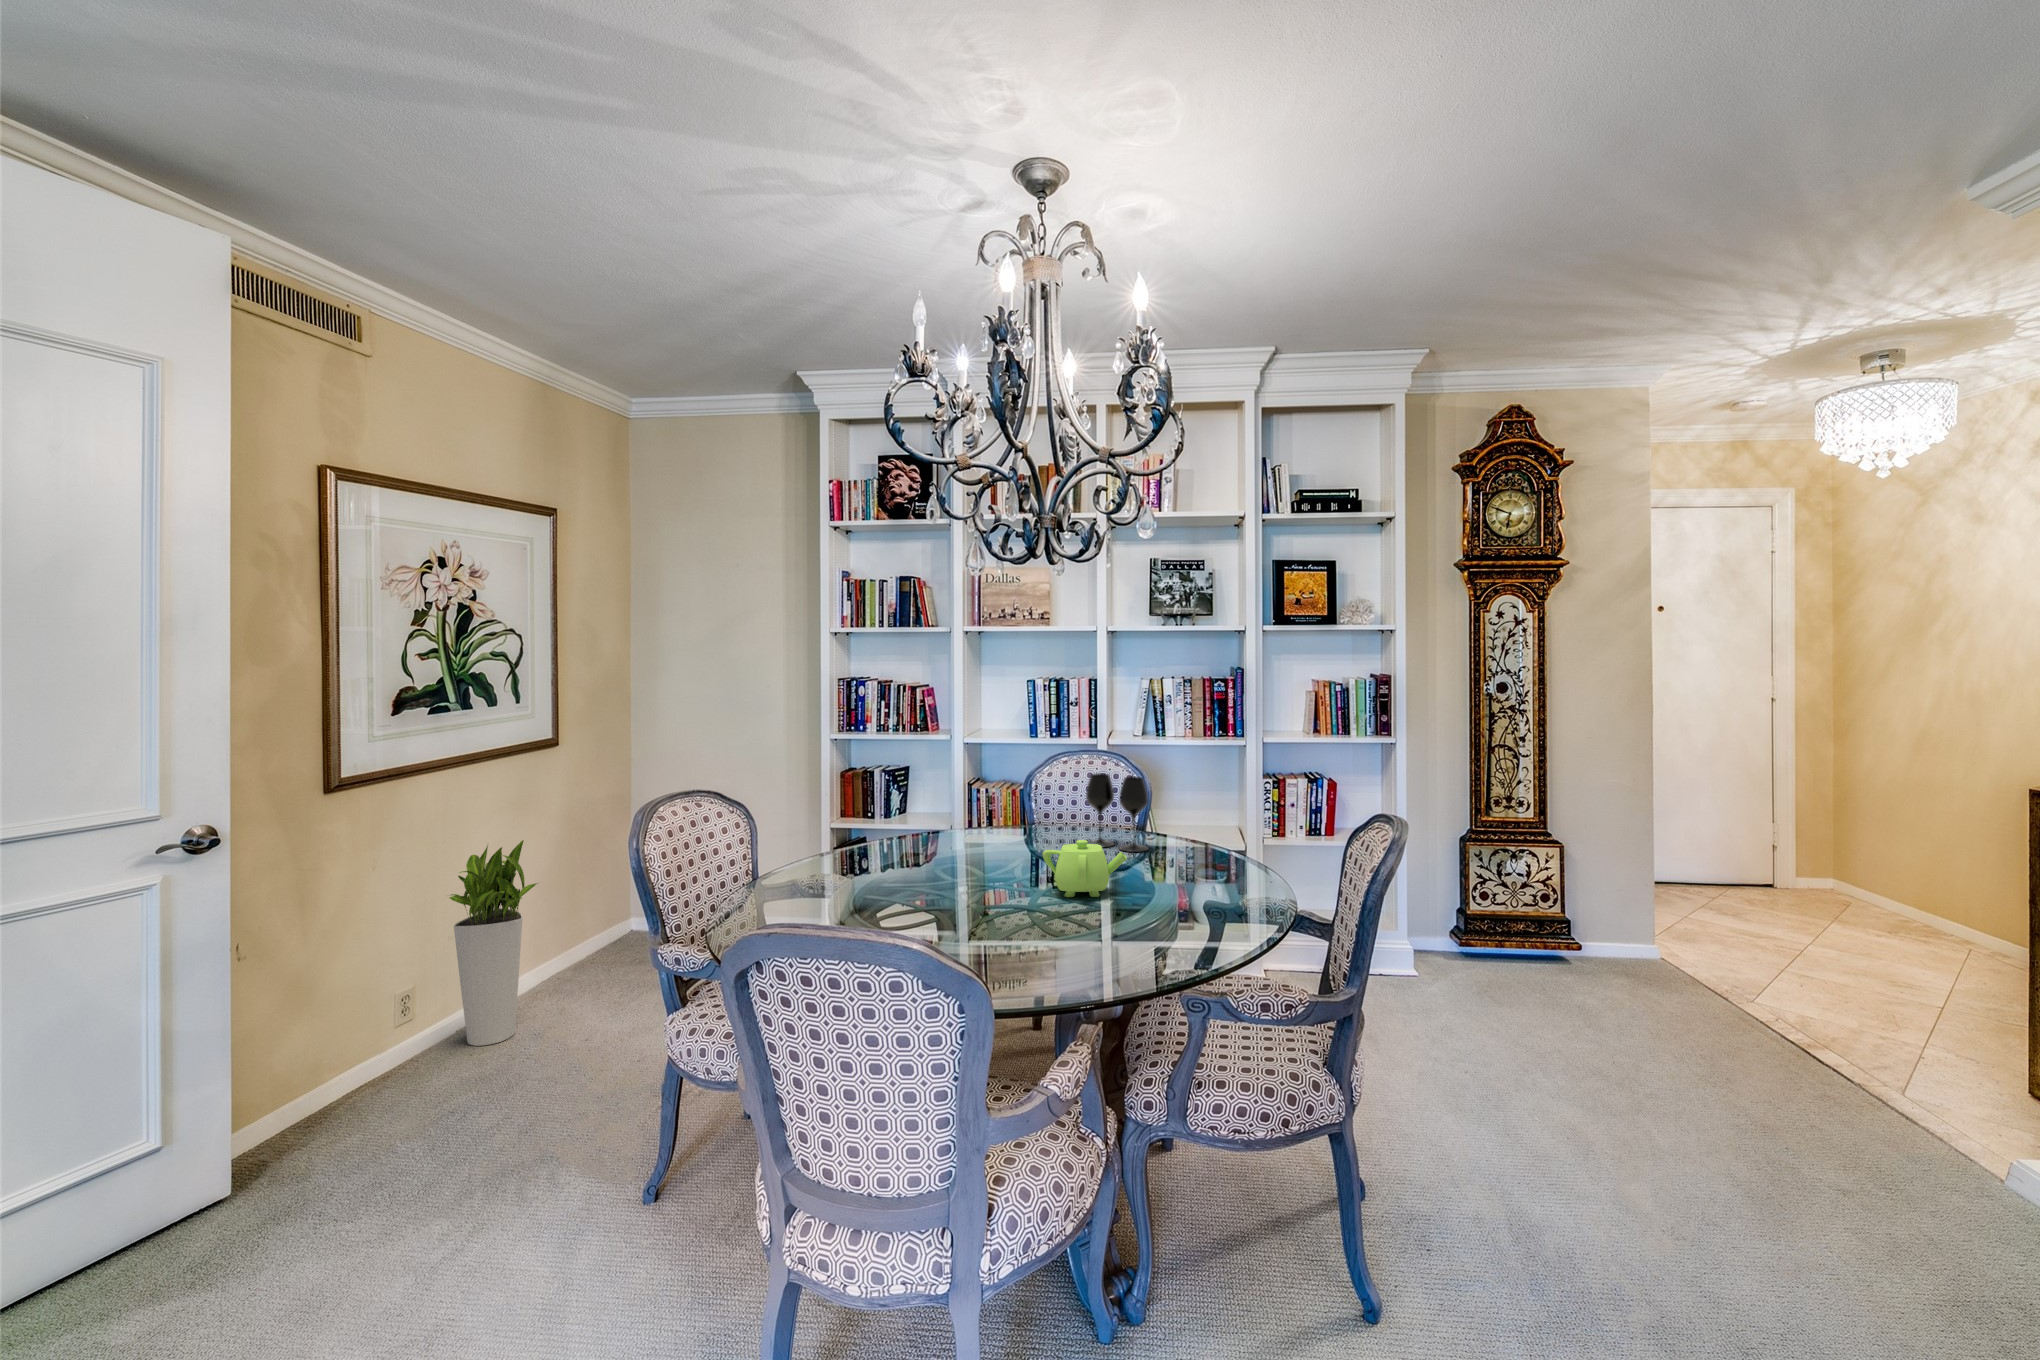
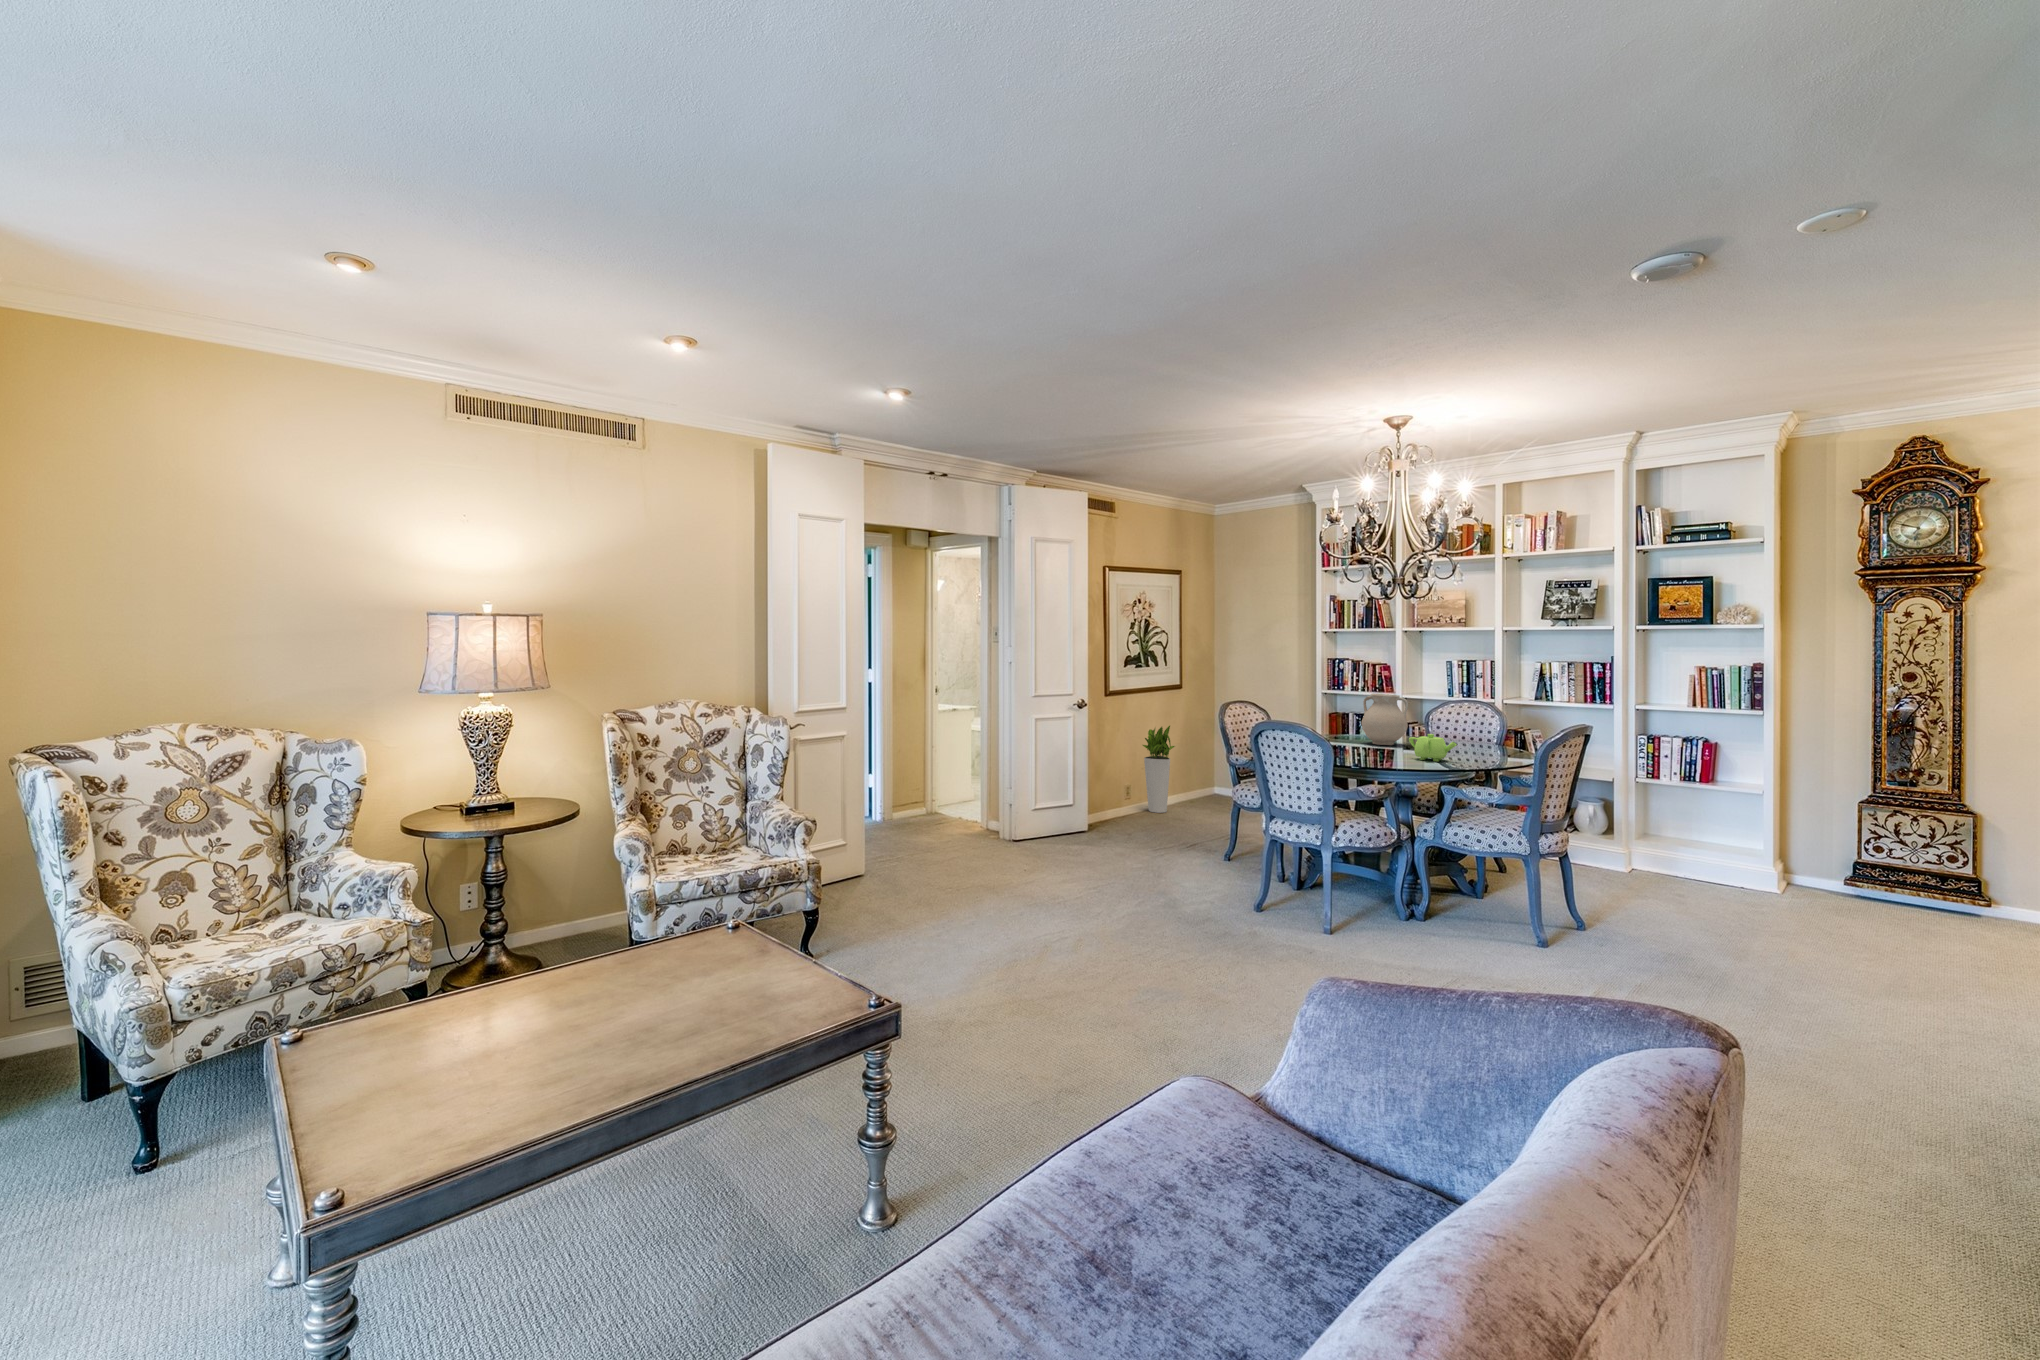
vase: none [929,752,1007,853] -> present [1361,694,1408,745]
wine glass: present [1086,773,1148,852] -> none [1457,710,1497,754]

